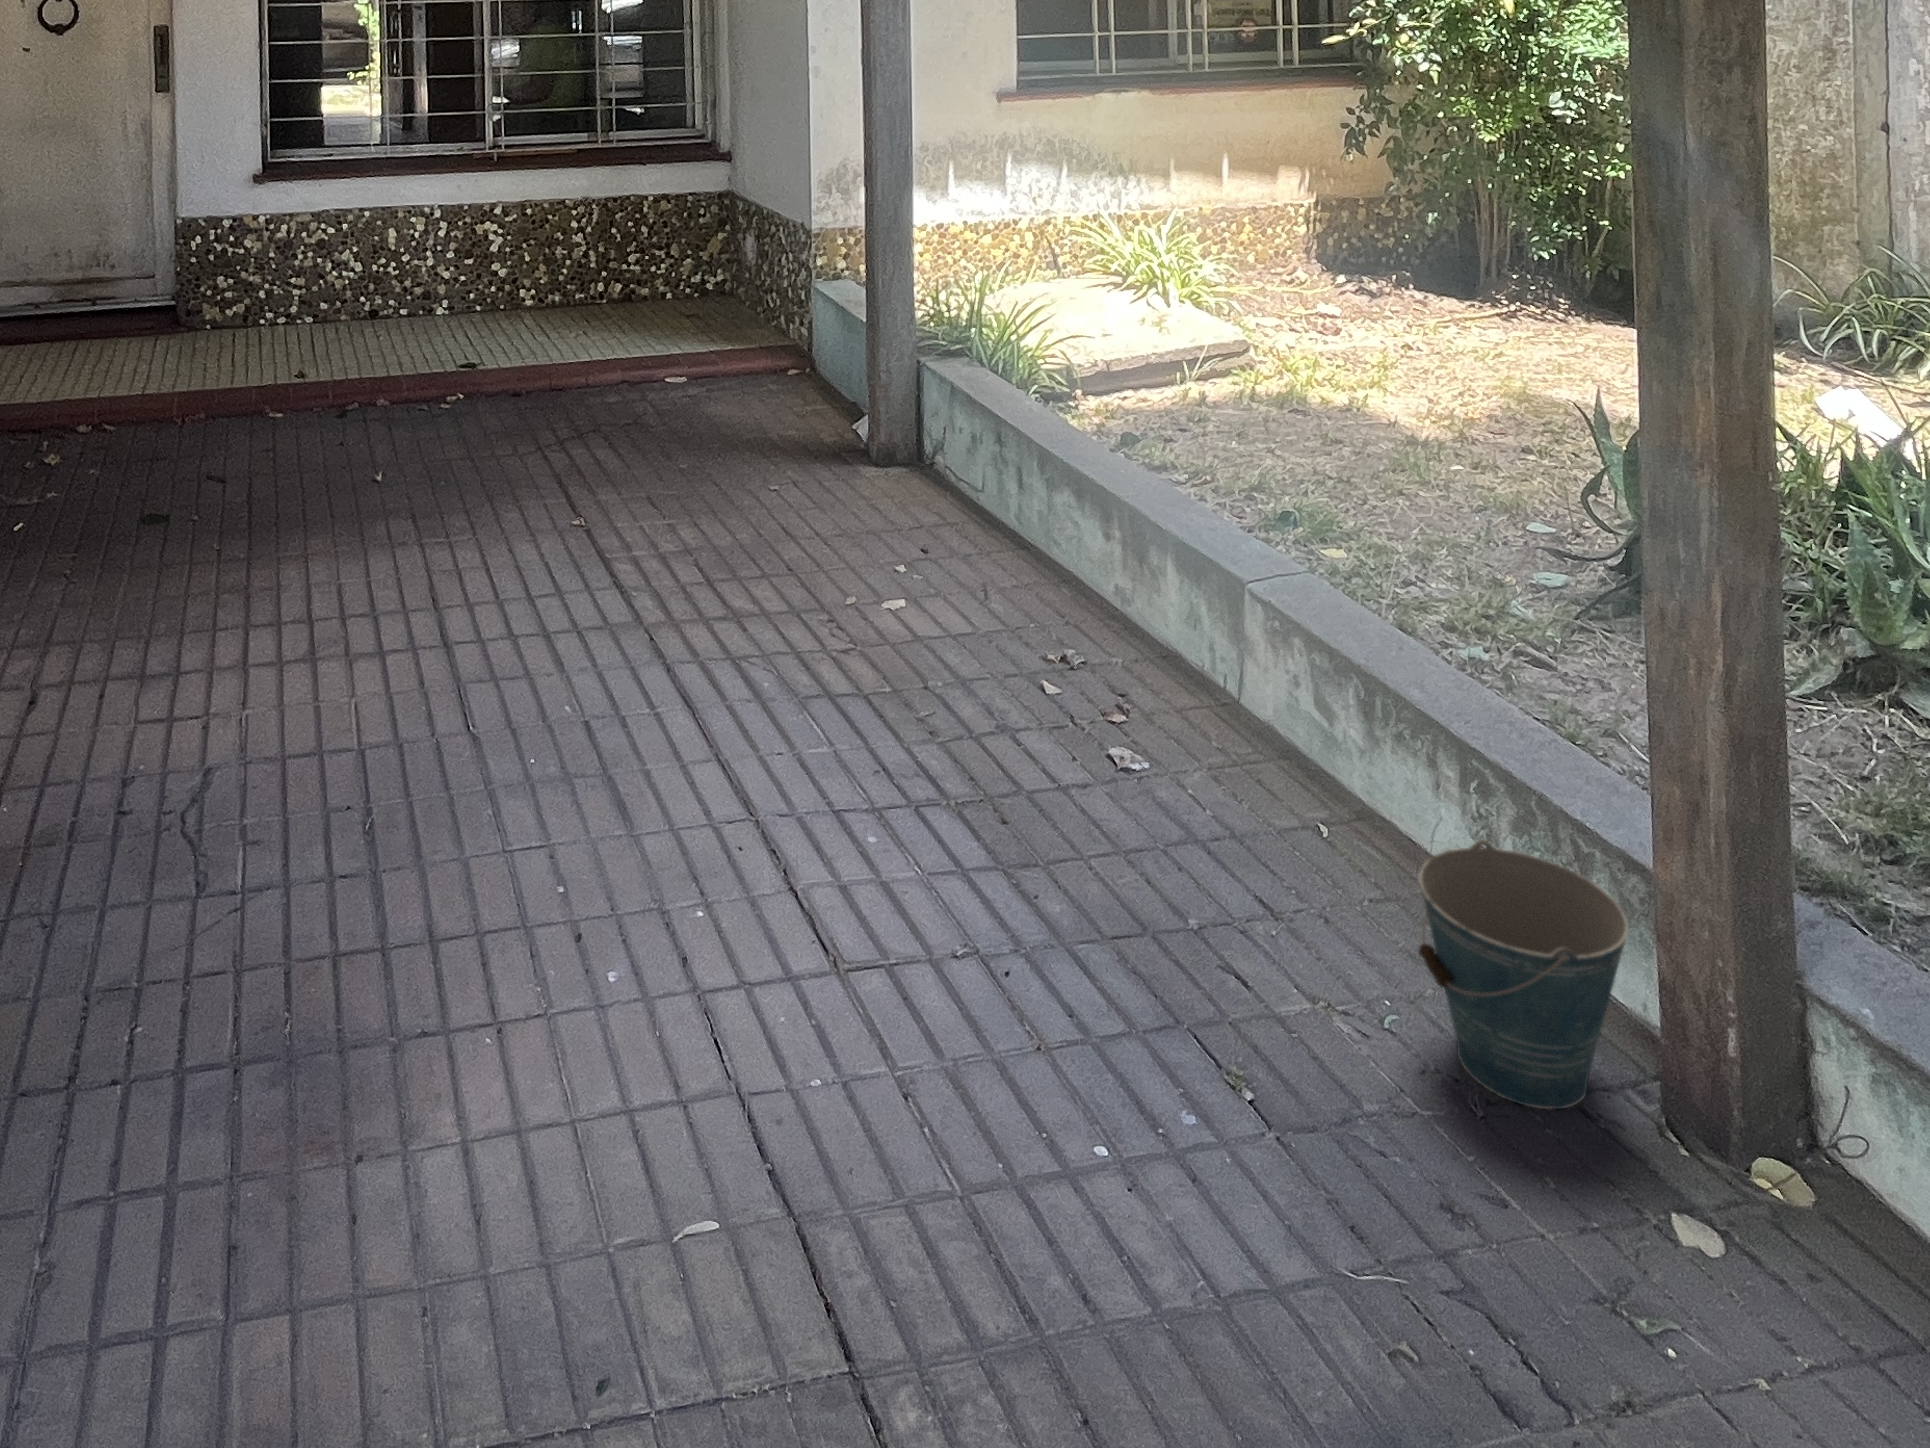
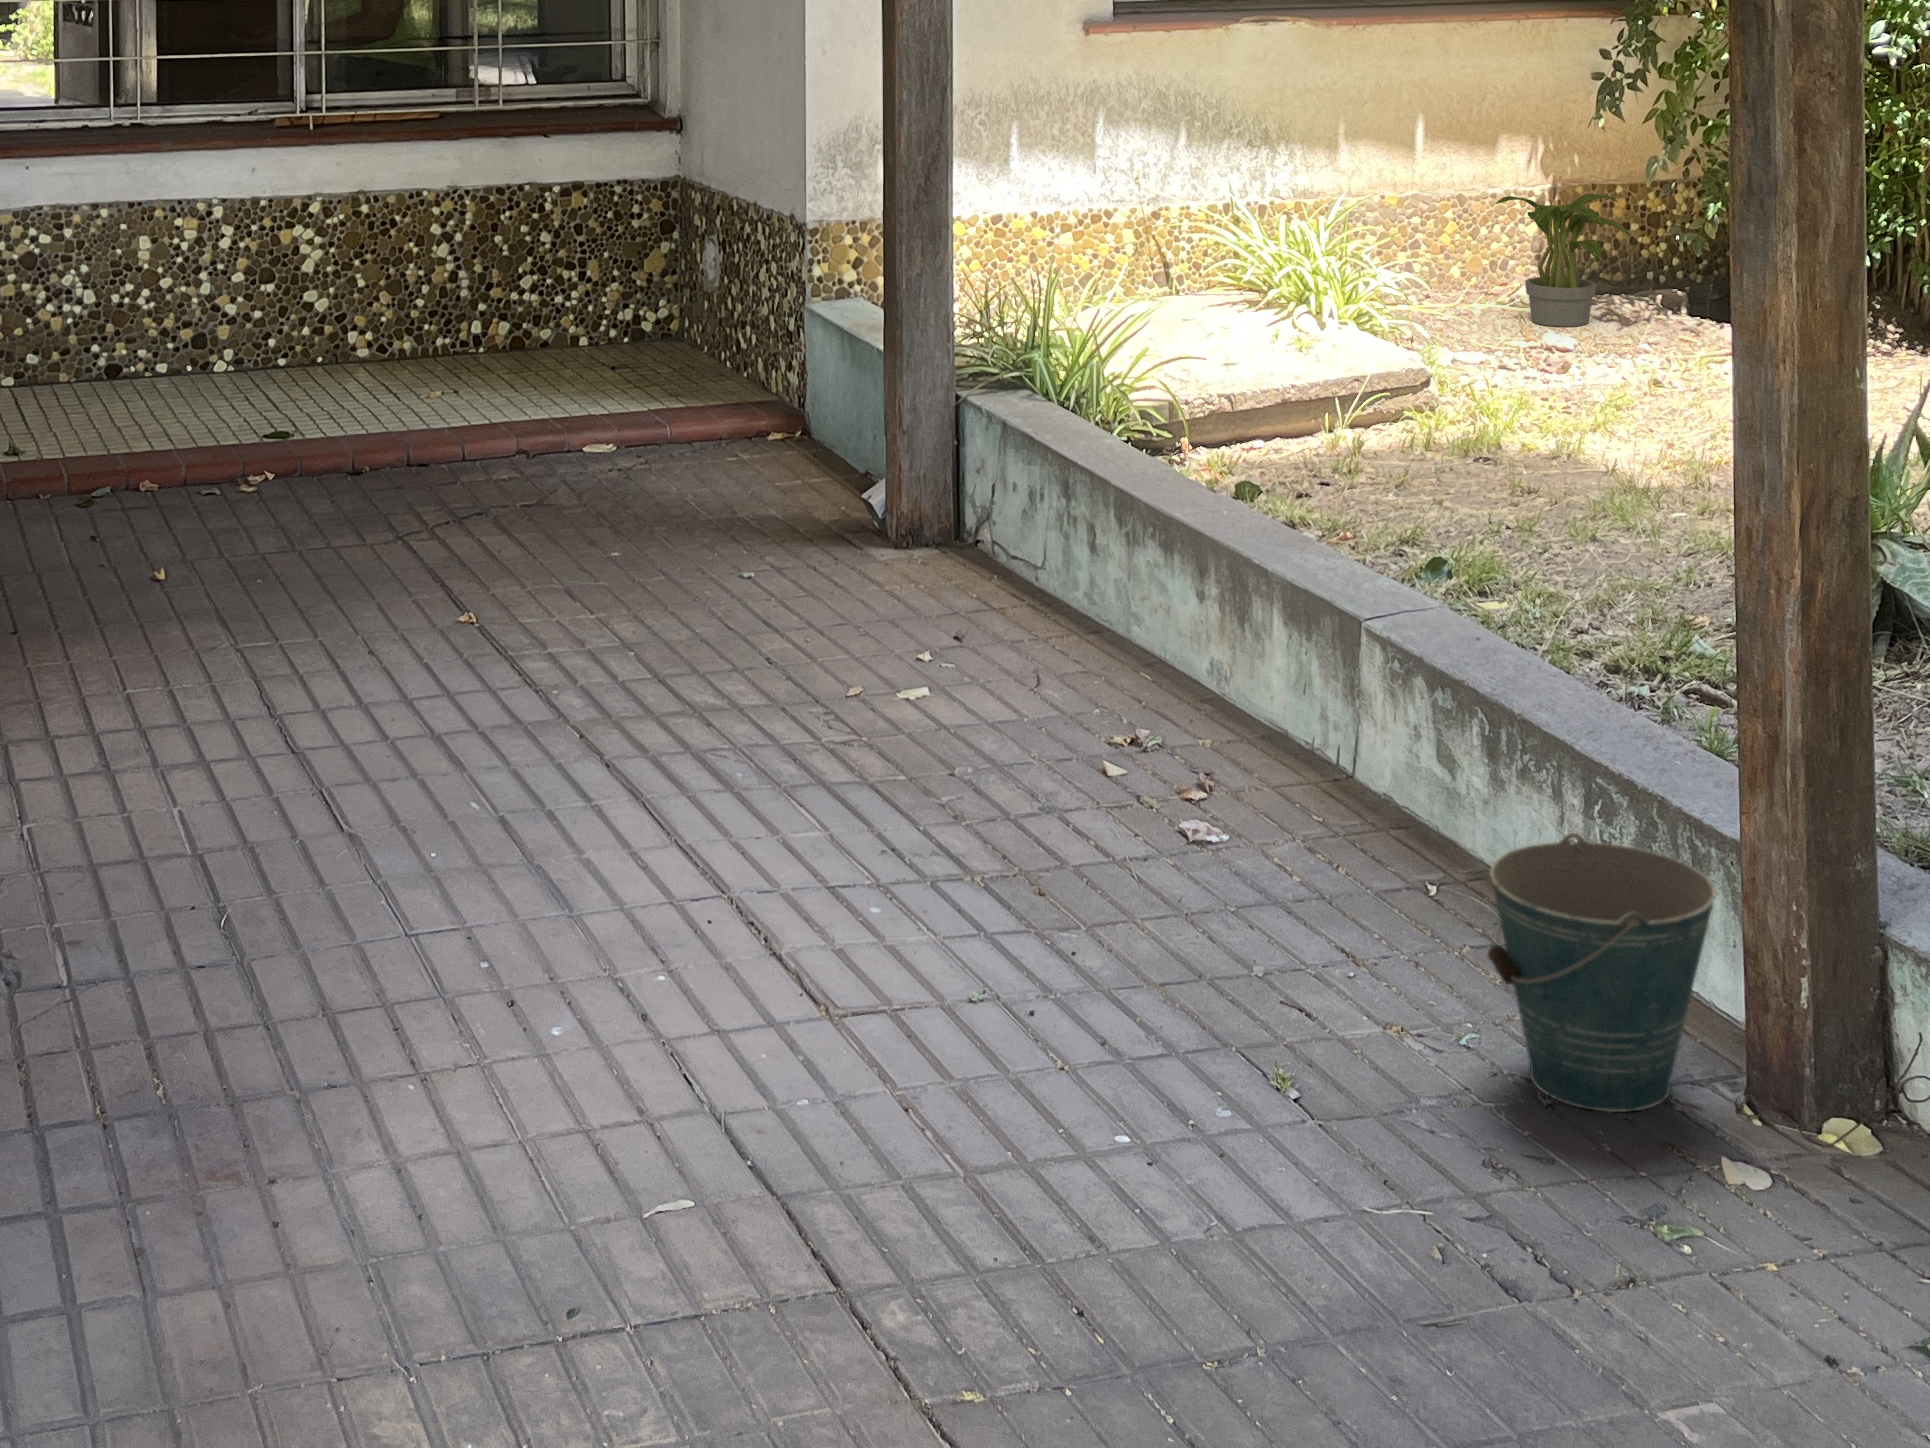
potted plant: none [1279,206,1376,297] -> present [1496,194,1631,326]

